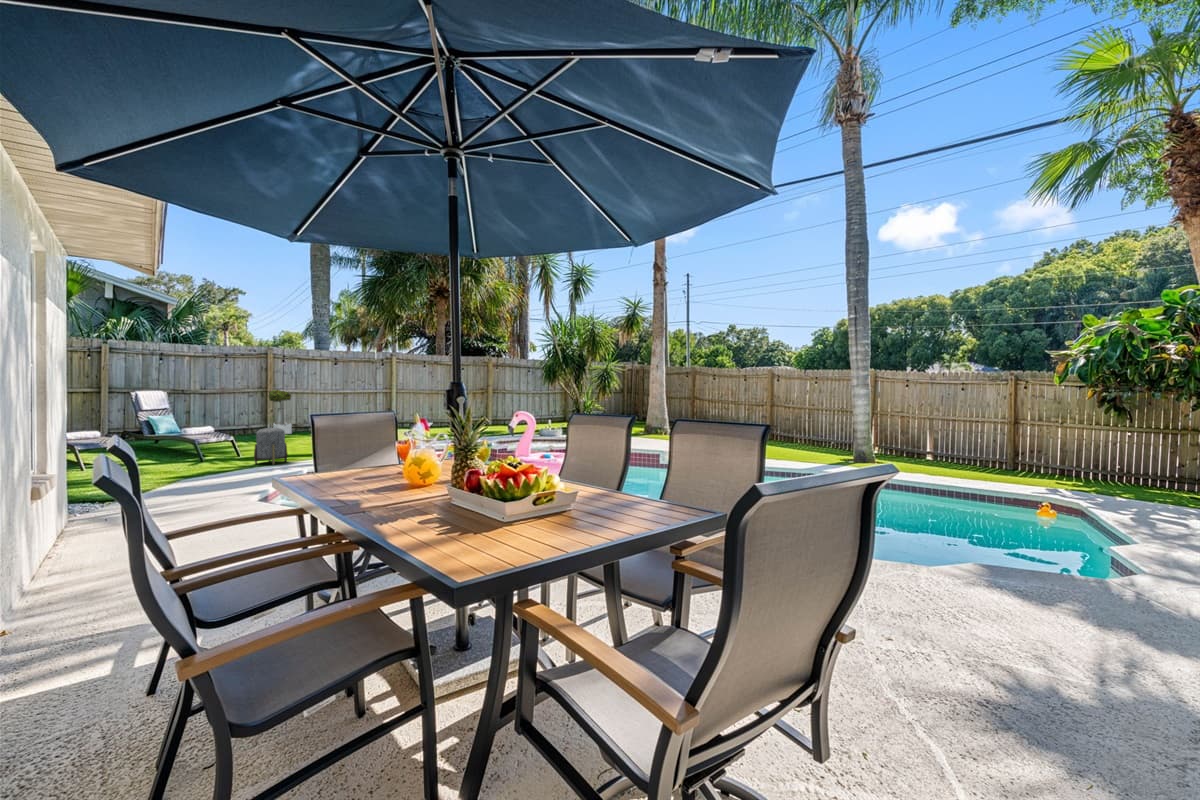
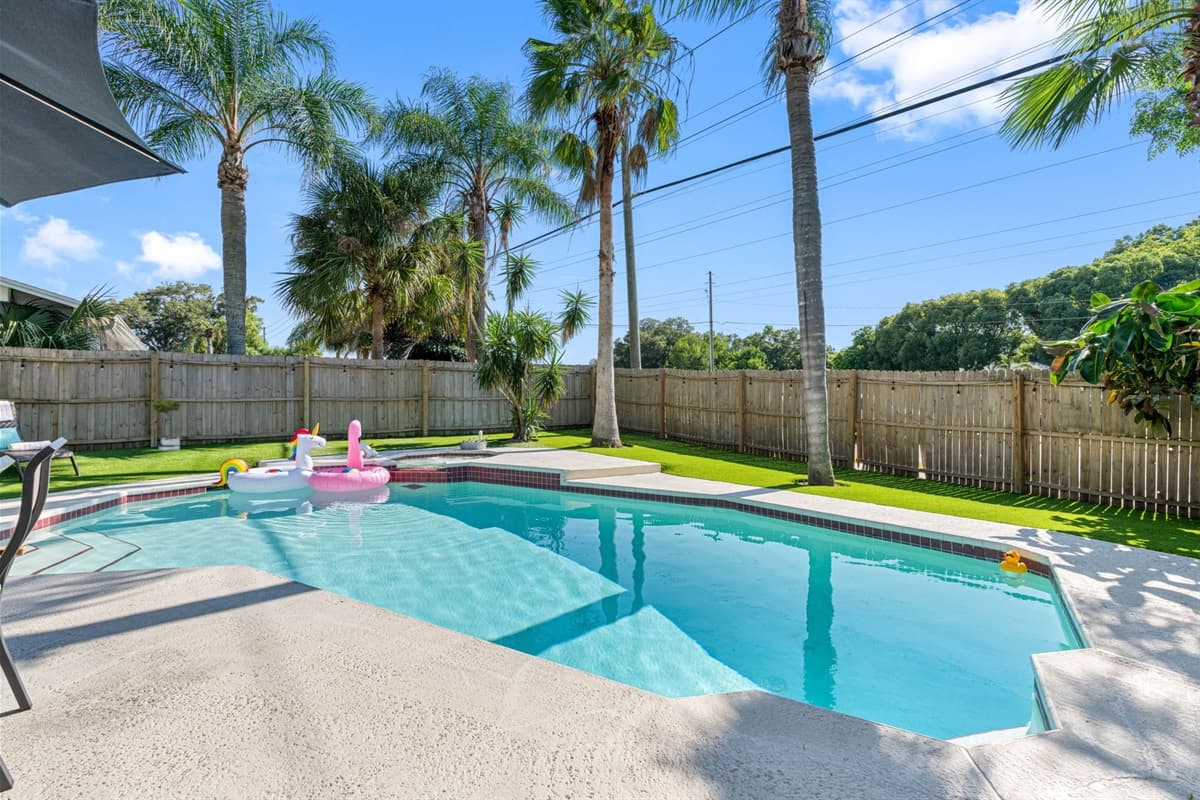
stool: present [254,428,288,464] -> none [75,442,120,486]

